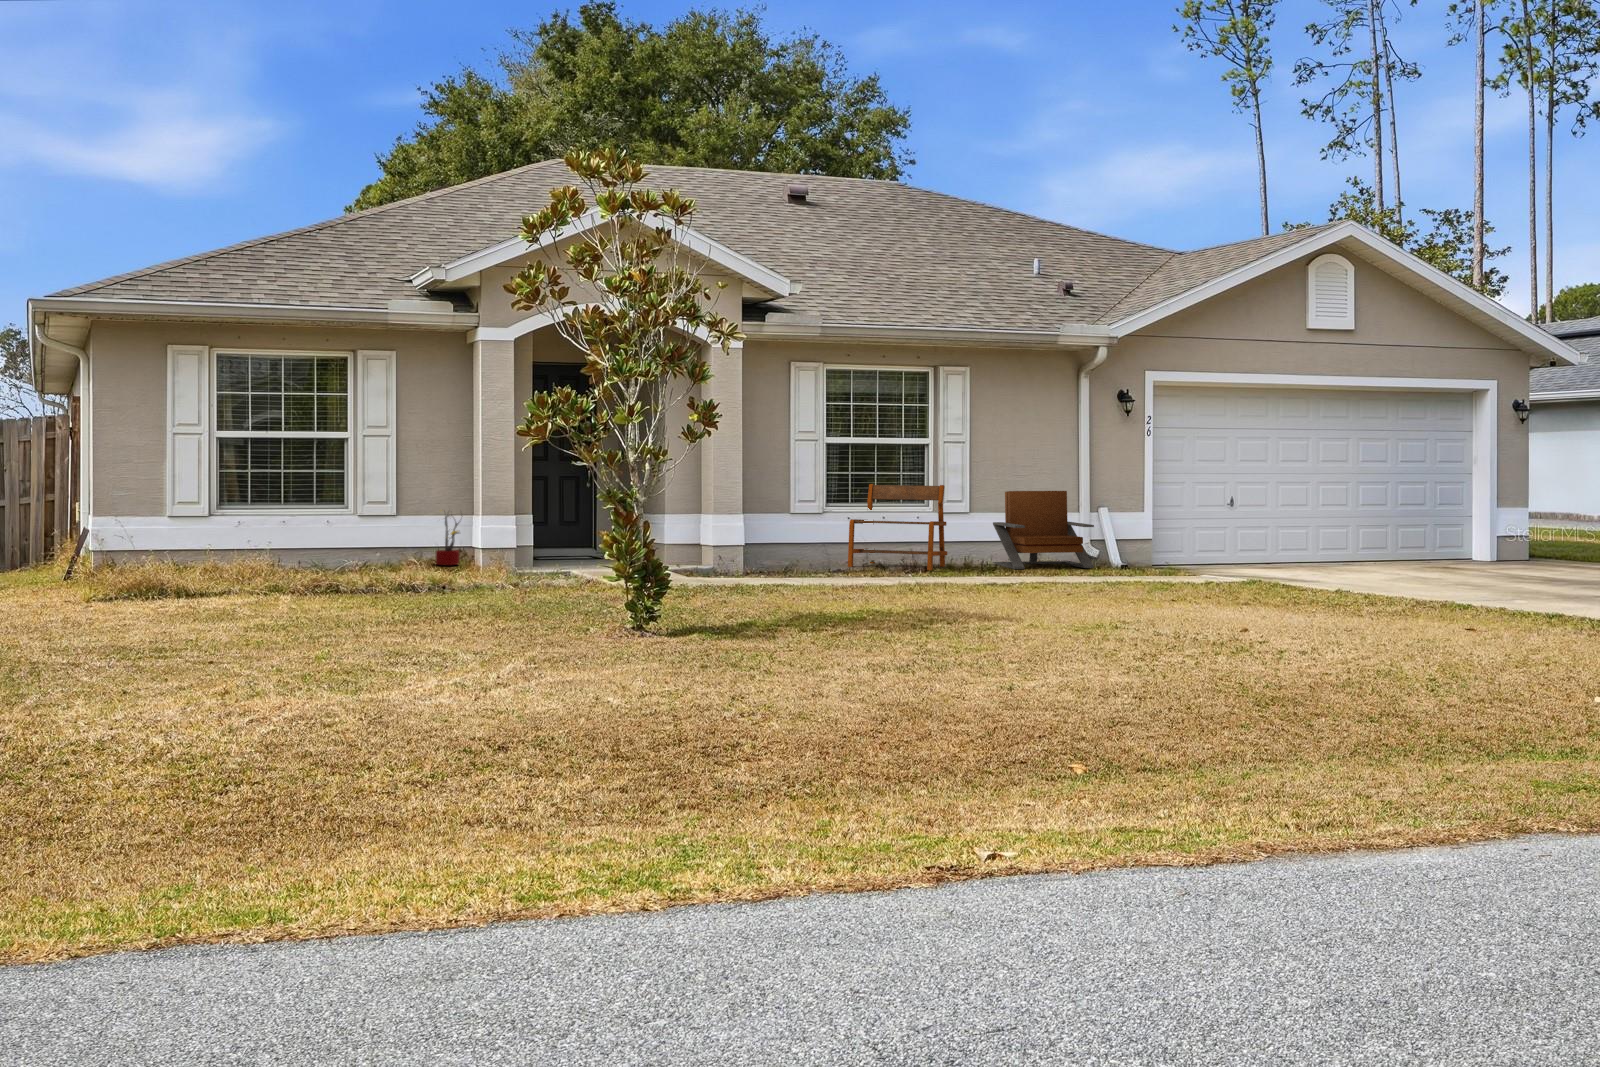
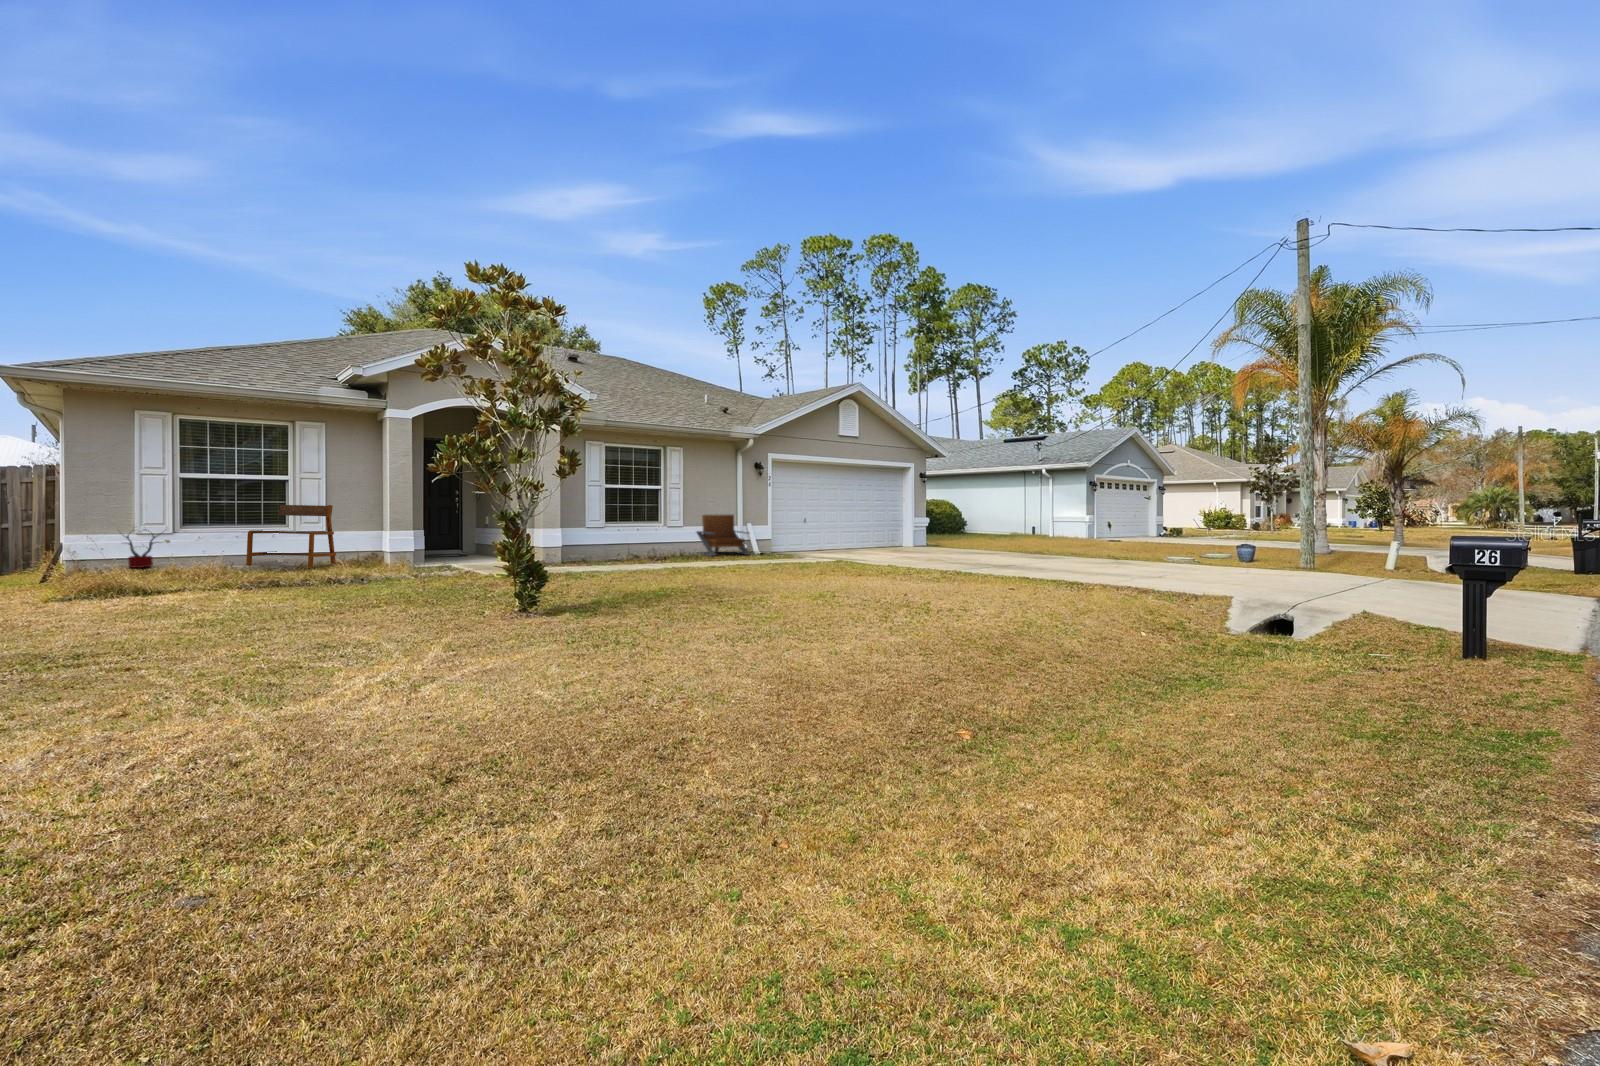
bench: present [848,484,947,570] -> present [246,505,336,568]
decorative plant: present [436,515,459,565] -> present [126,529,170,568]

